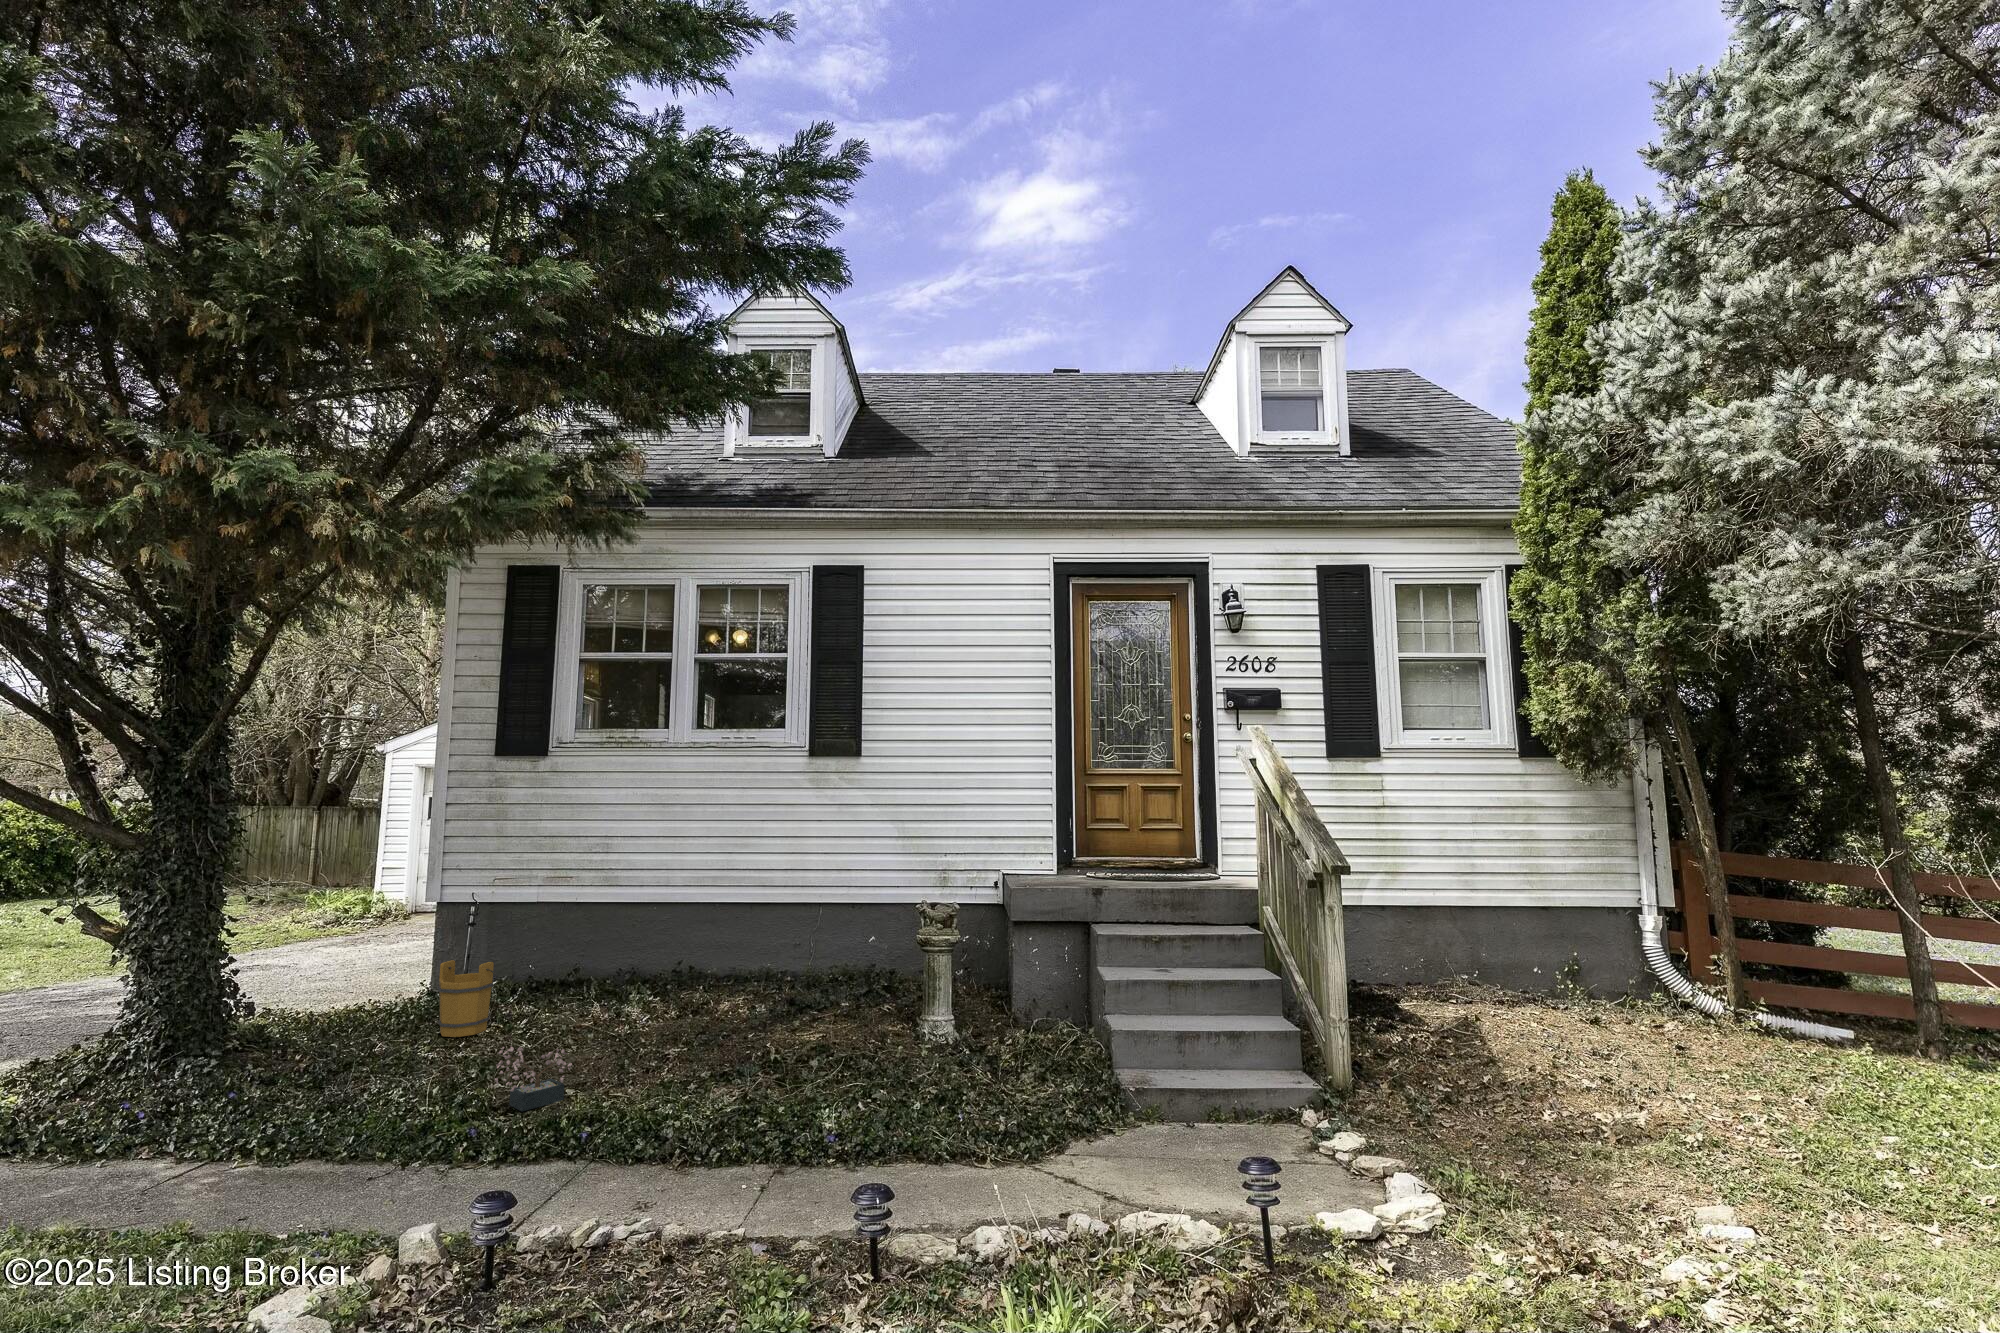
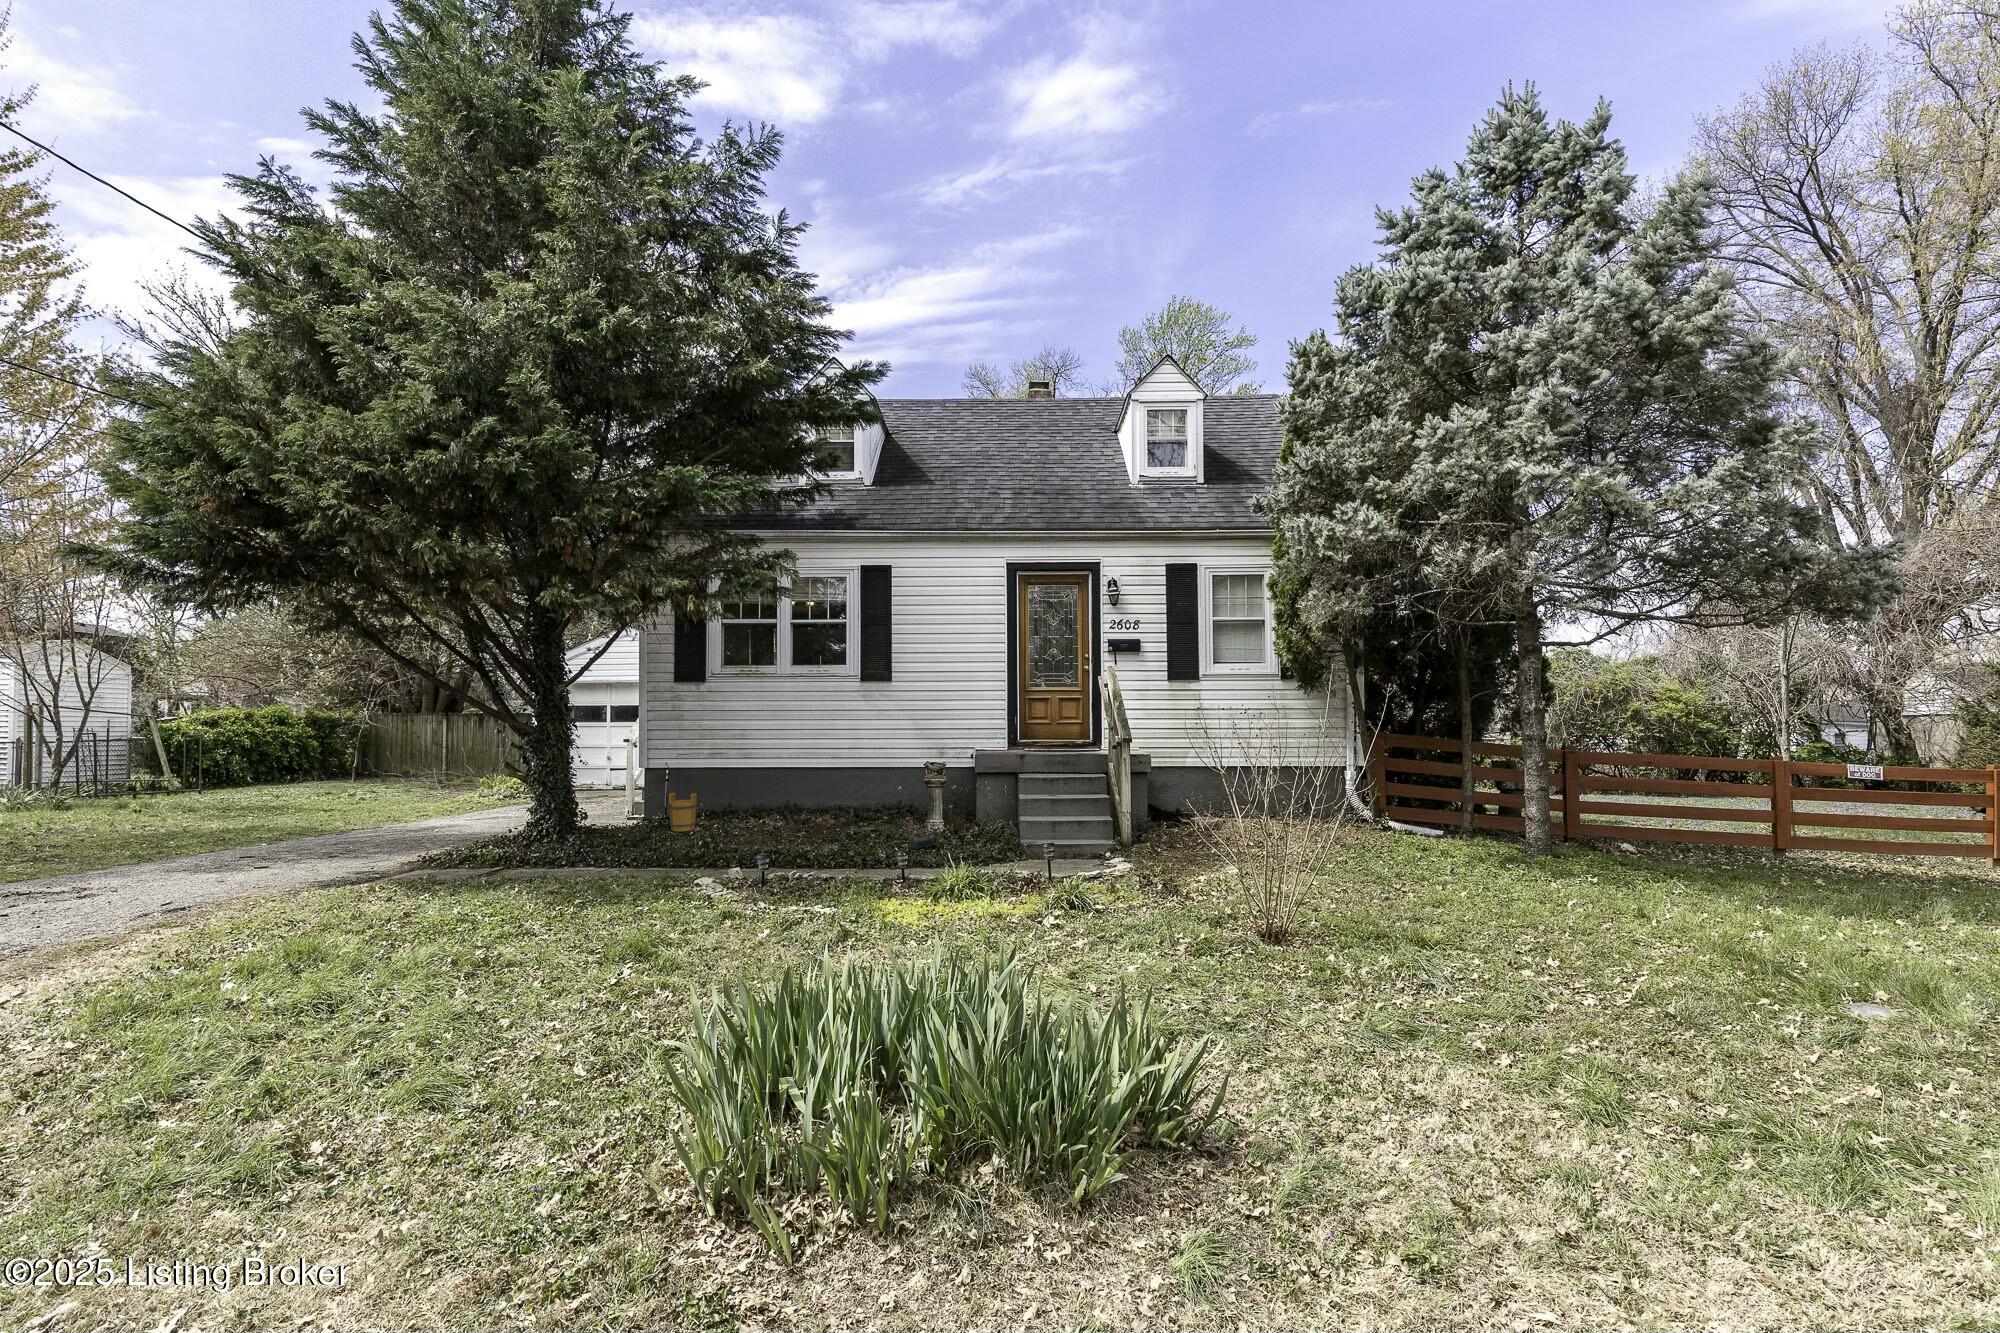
decorative plant: present [495,1047,572,1111] -> present [904,821,932,849]

